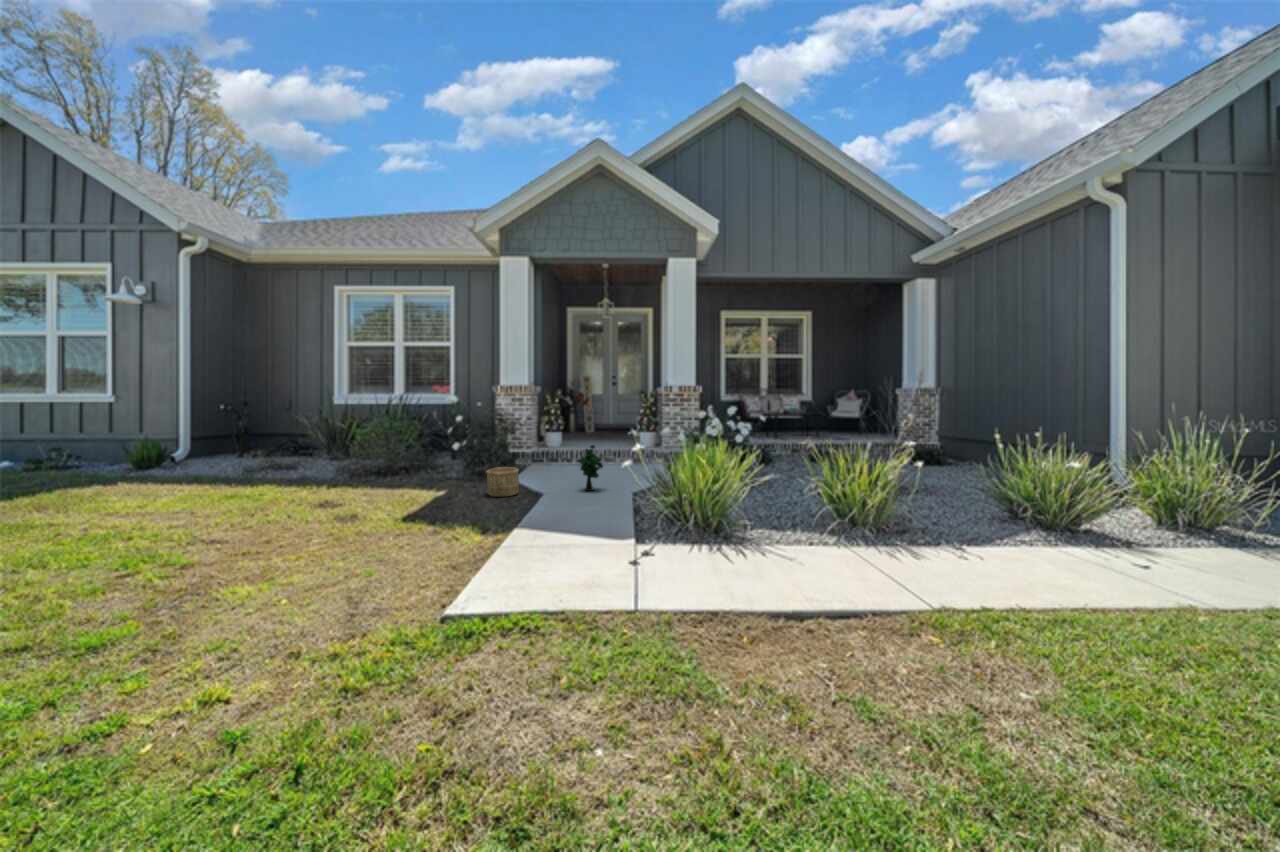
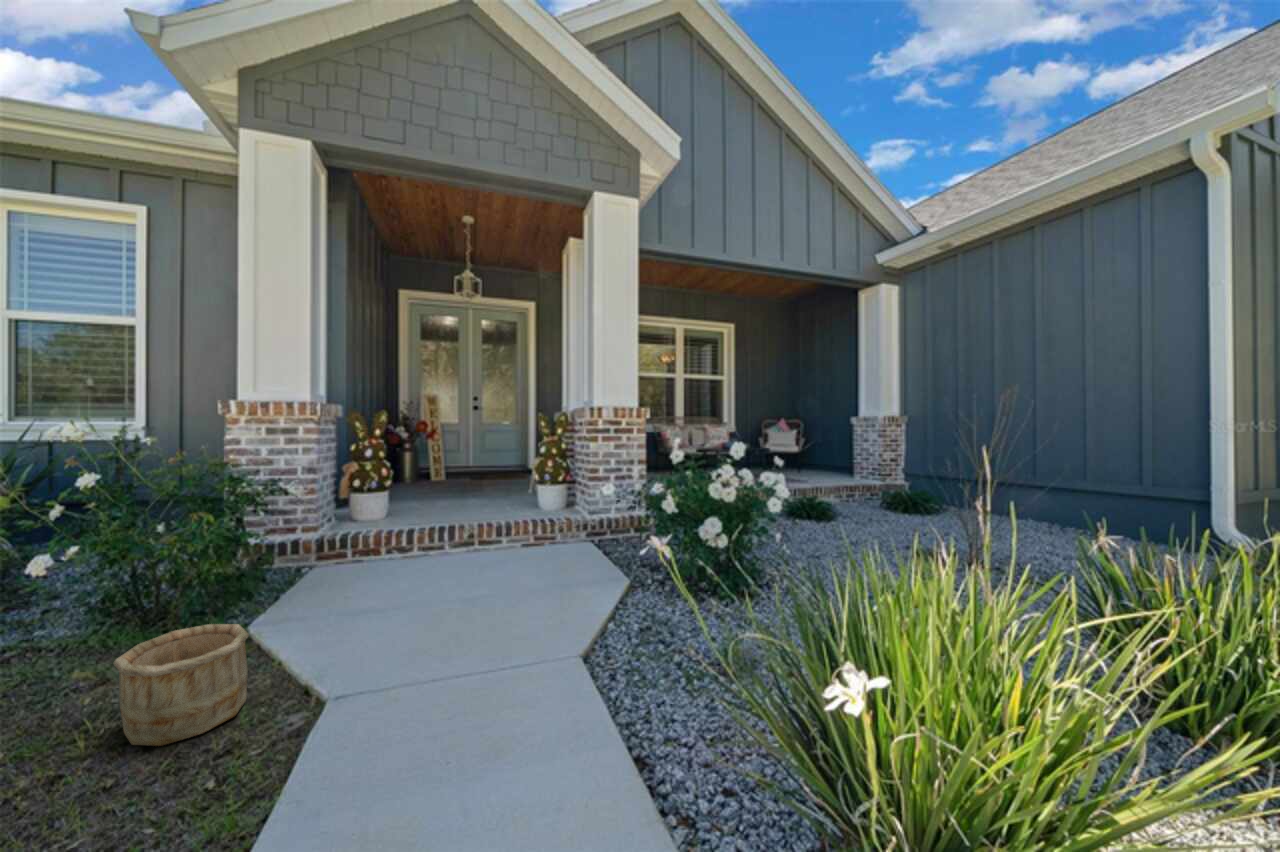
decorative plant: present [579,445,603,491] -> none [430,547,504,671]

